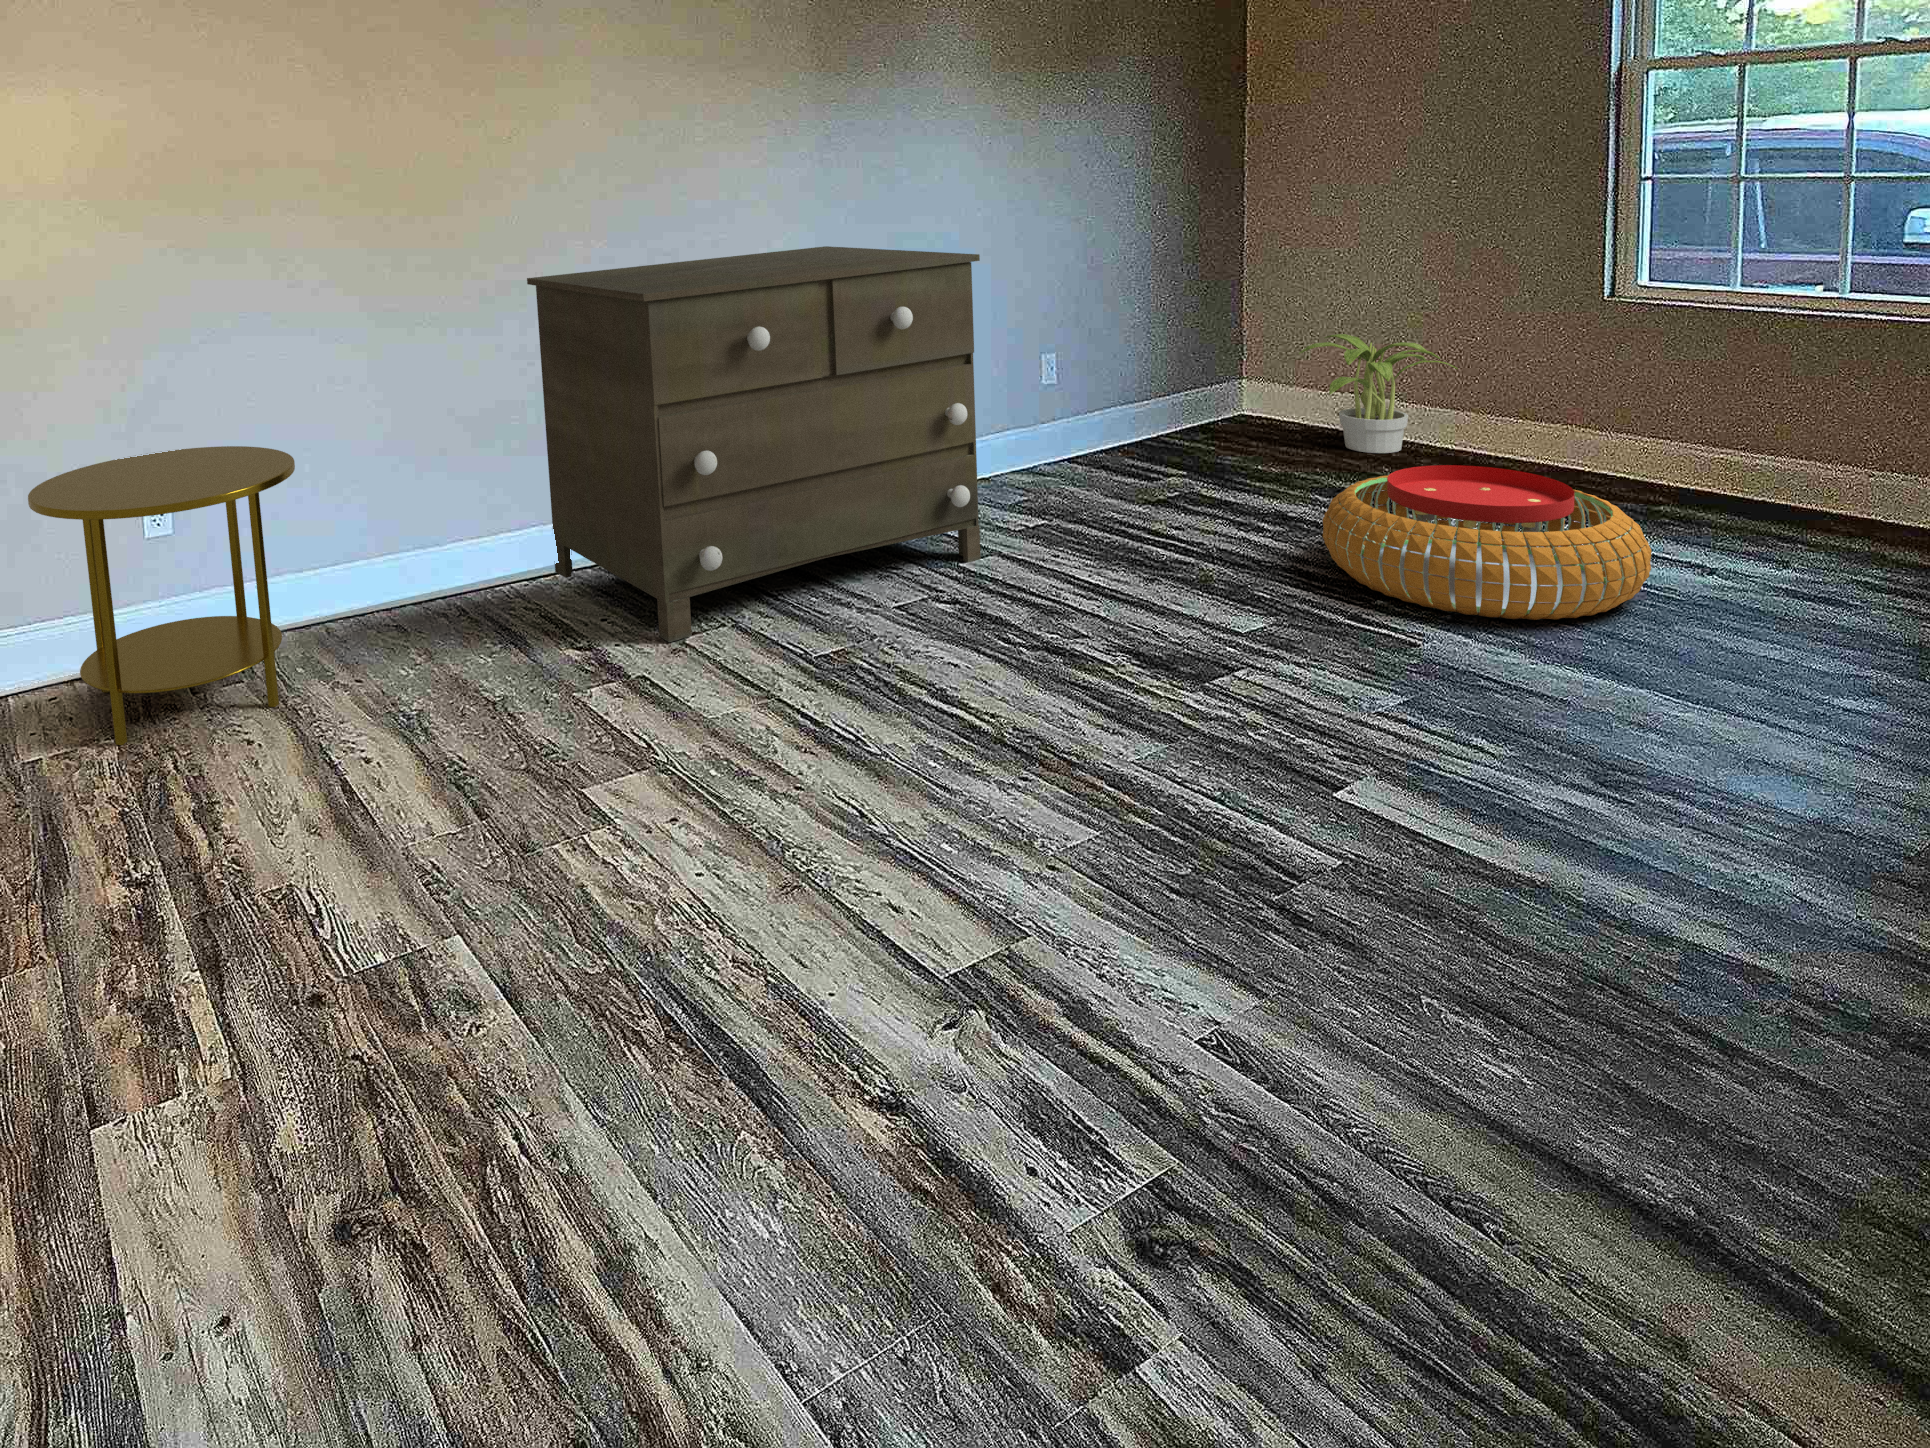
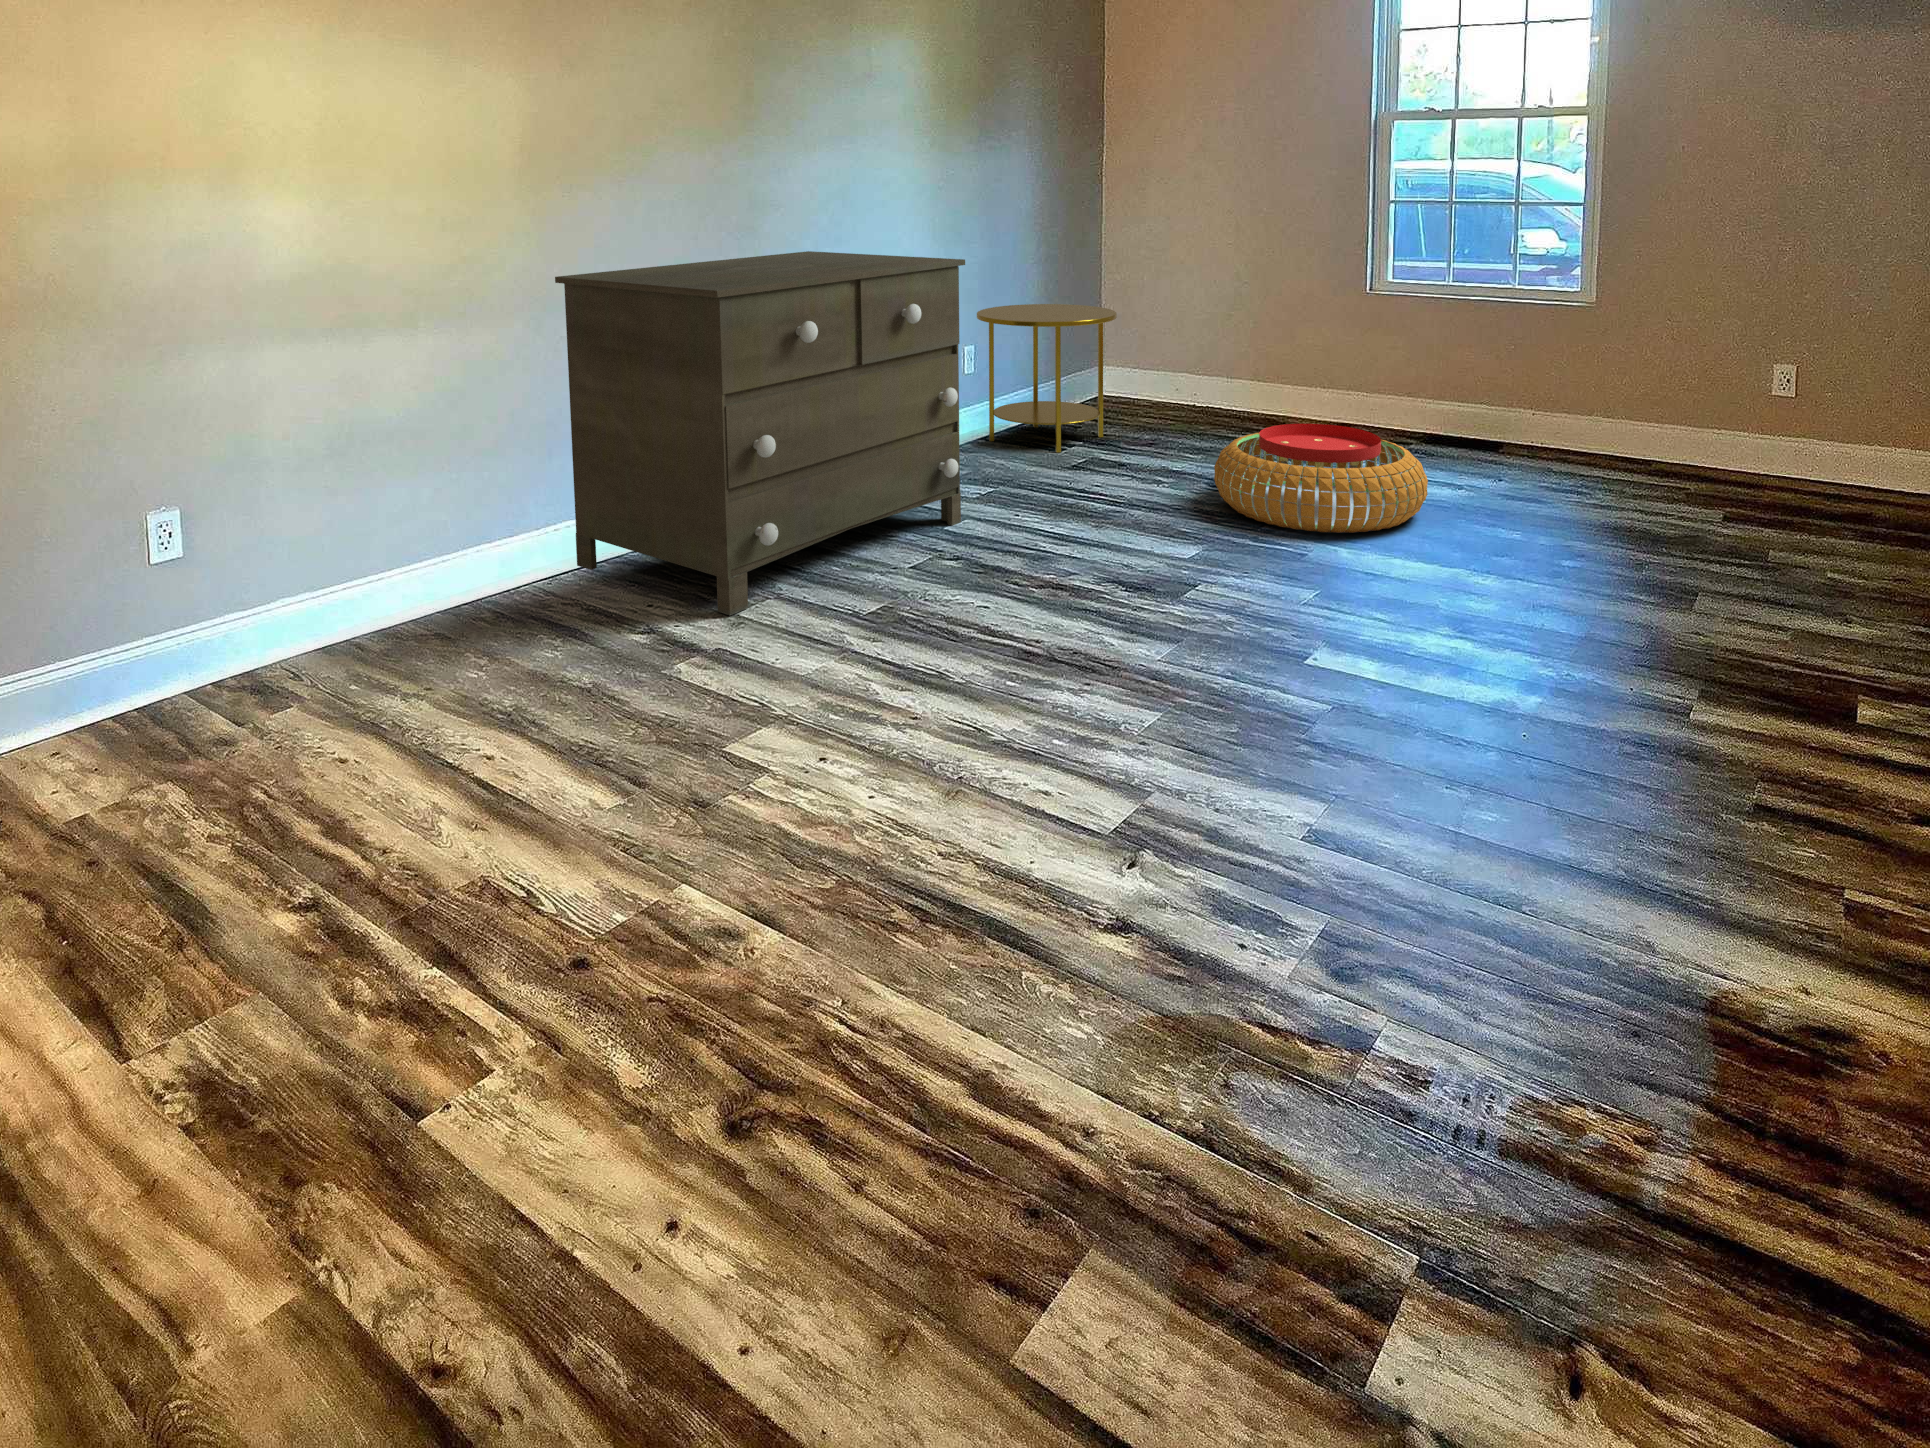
potted plant: present [1299,334,1457,453] -> none [1154,329,1263,422]
side table: present [28,446,295,745] -> present [977,304,1117,453]

